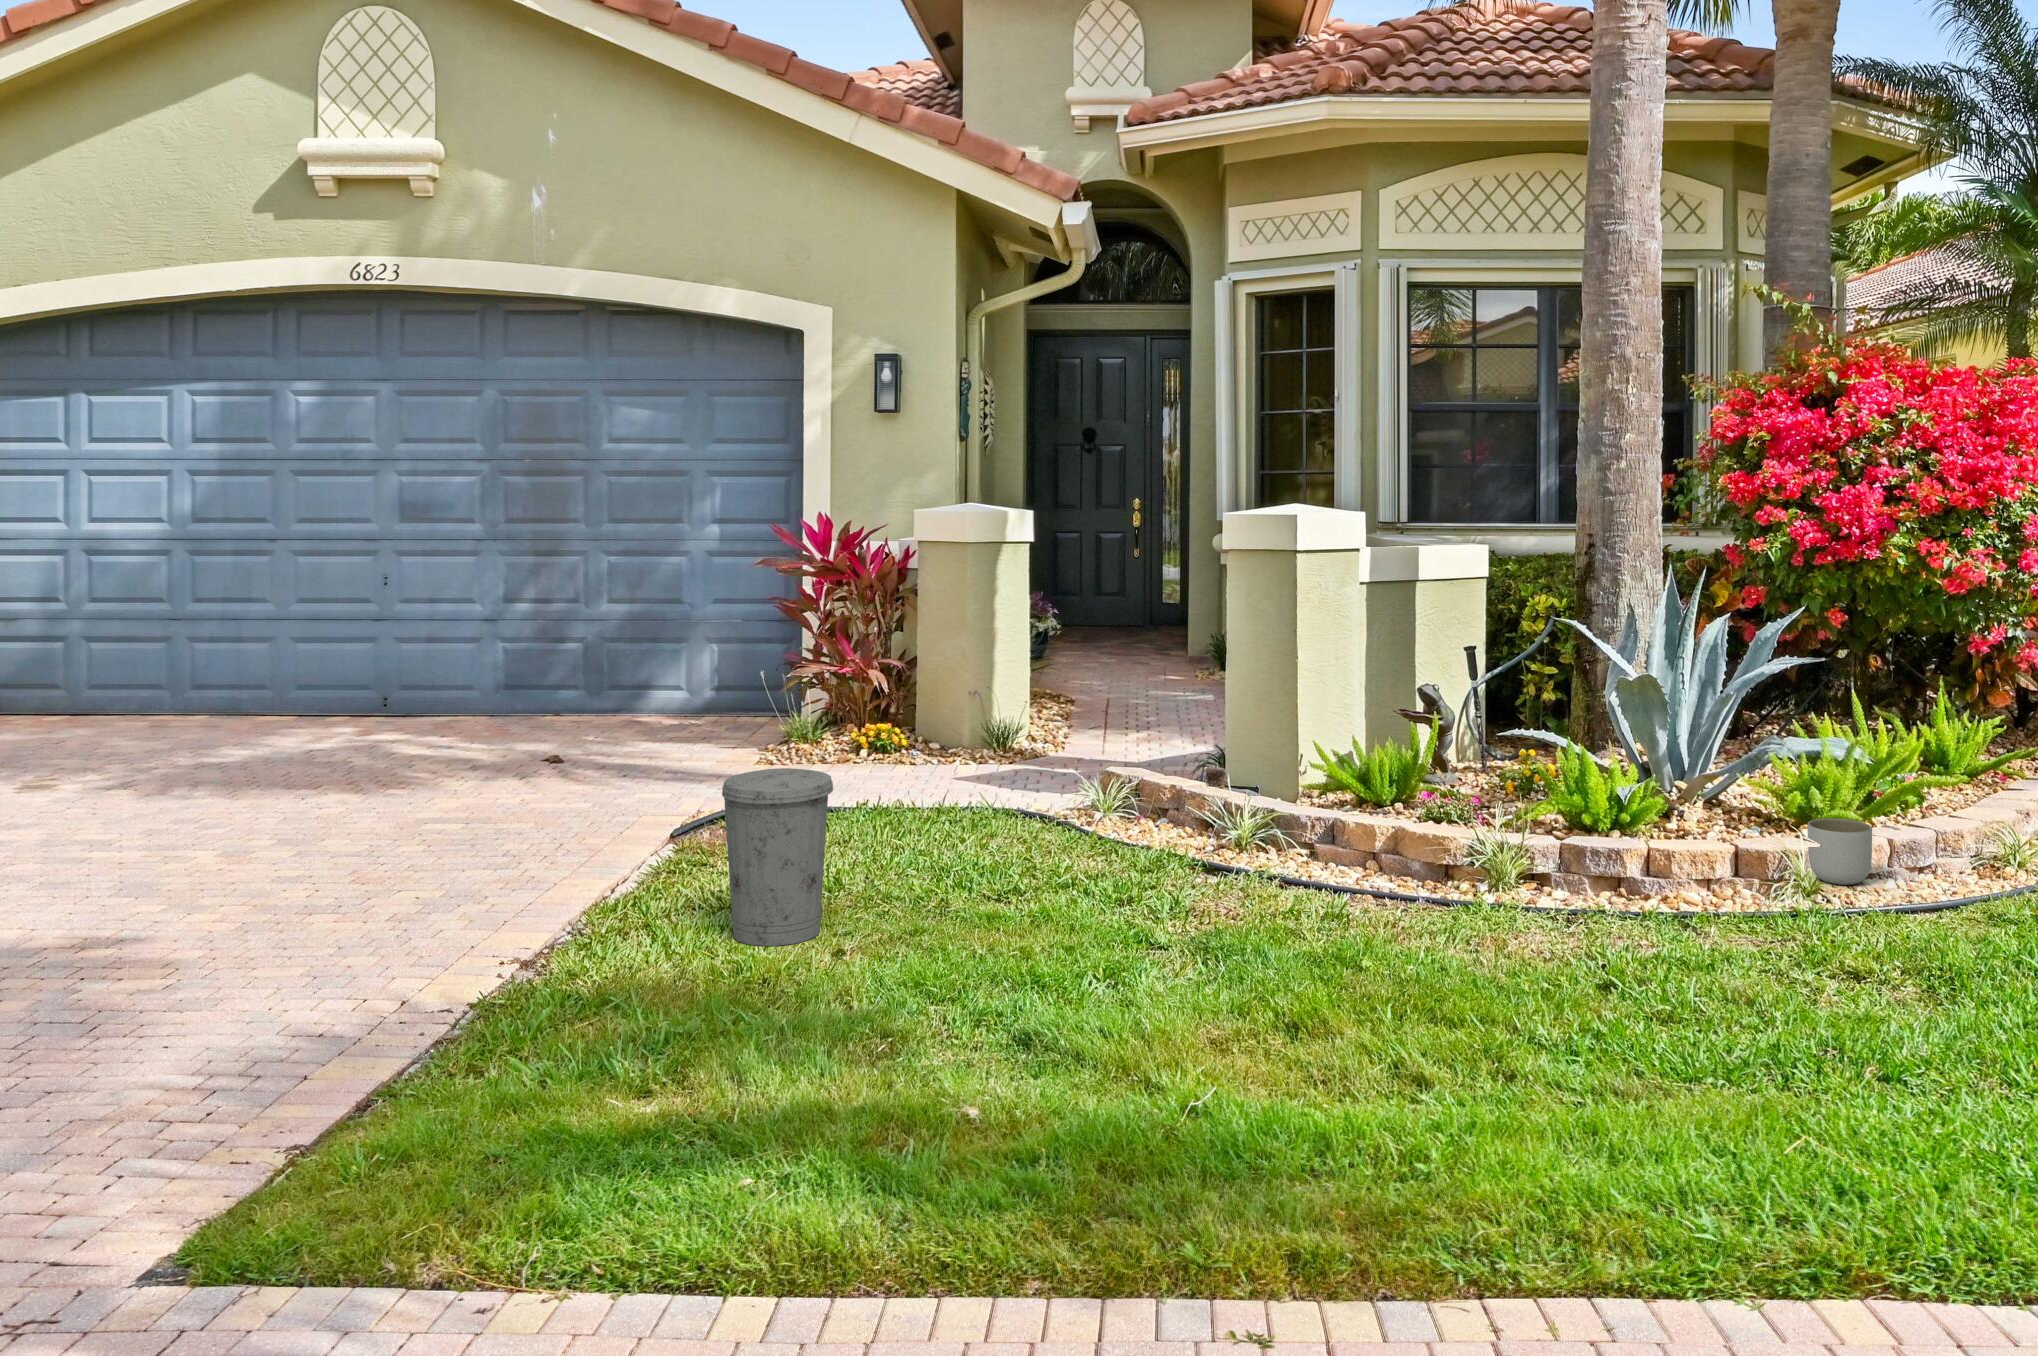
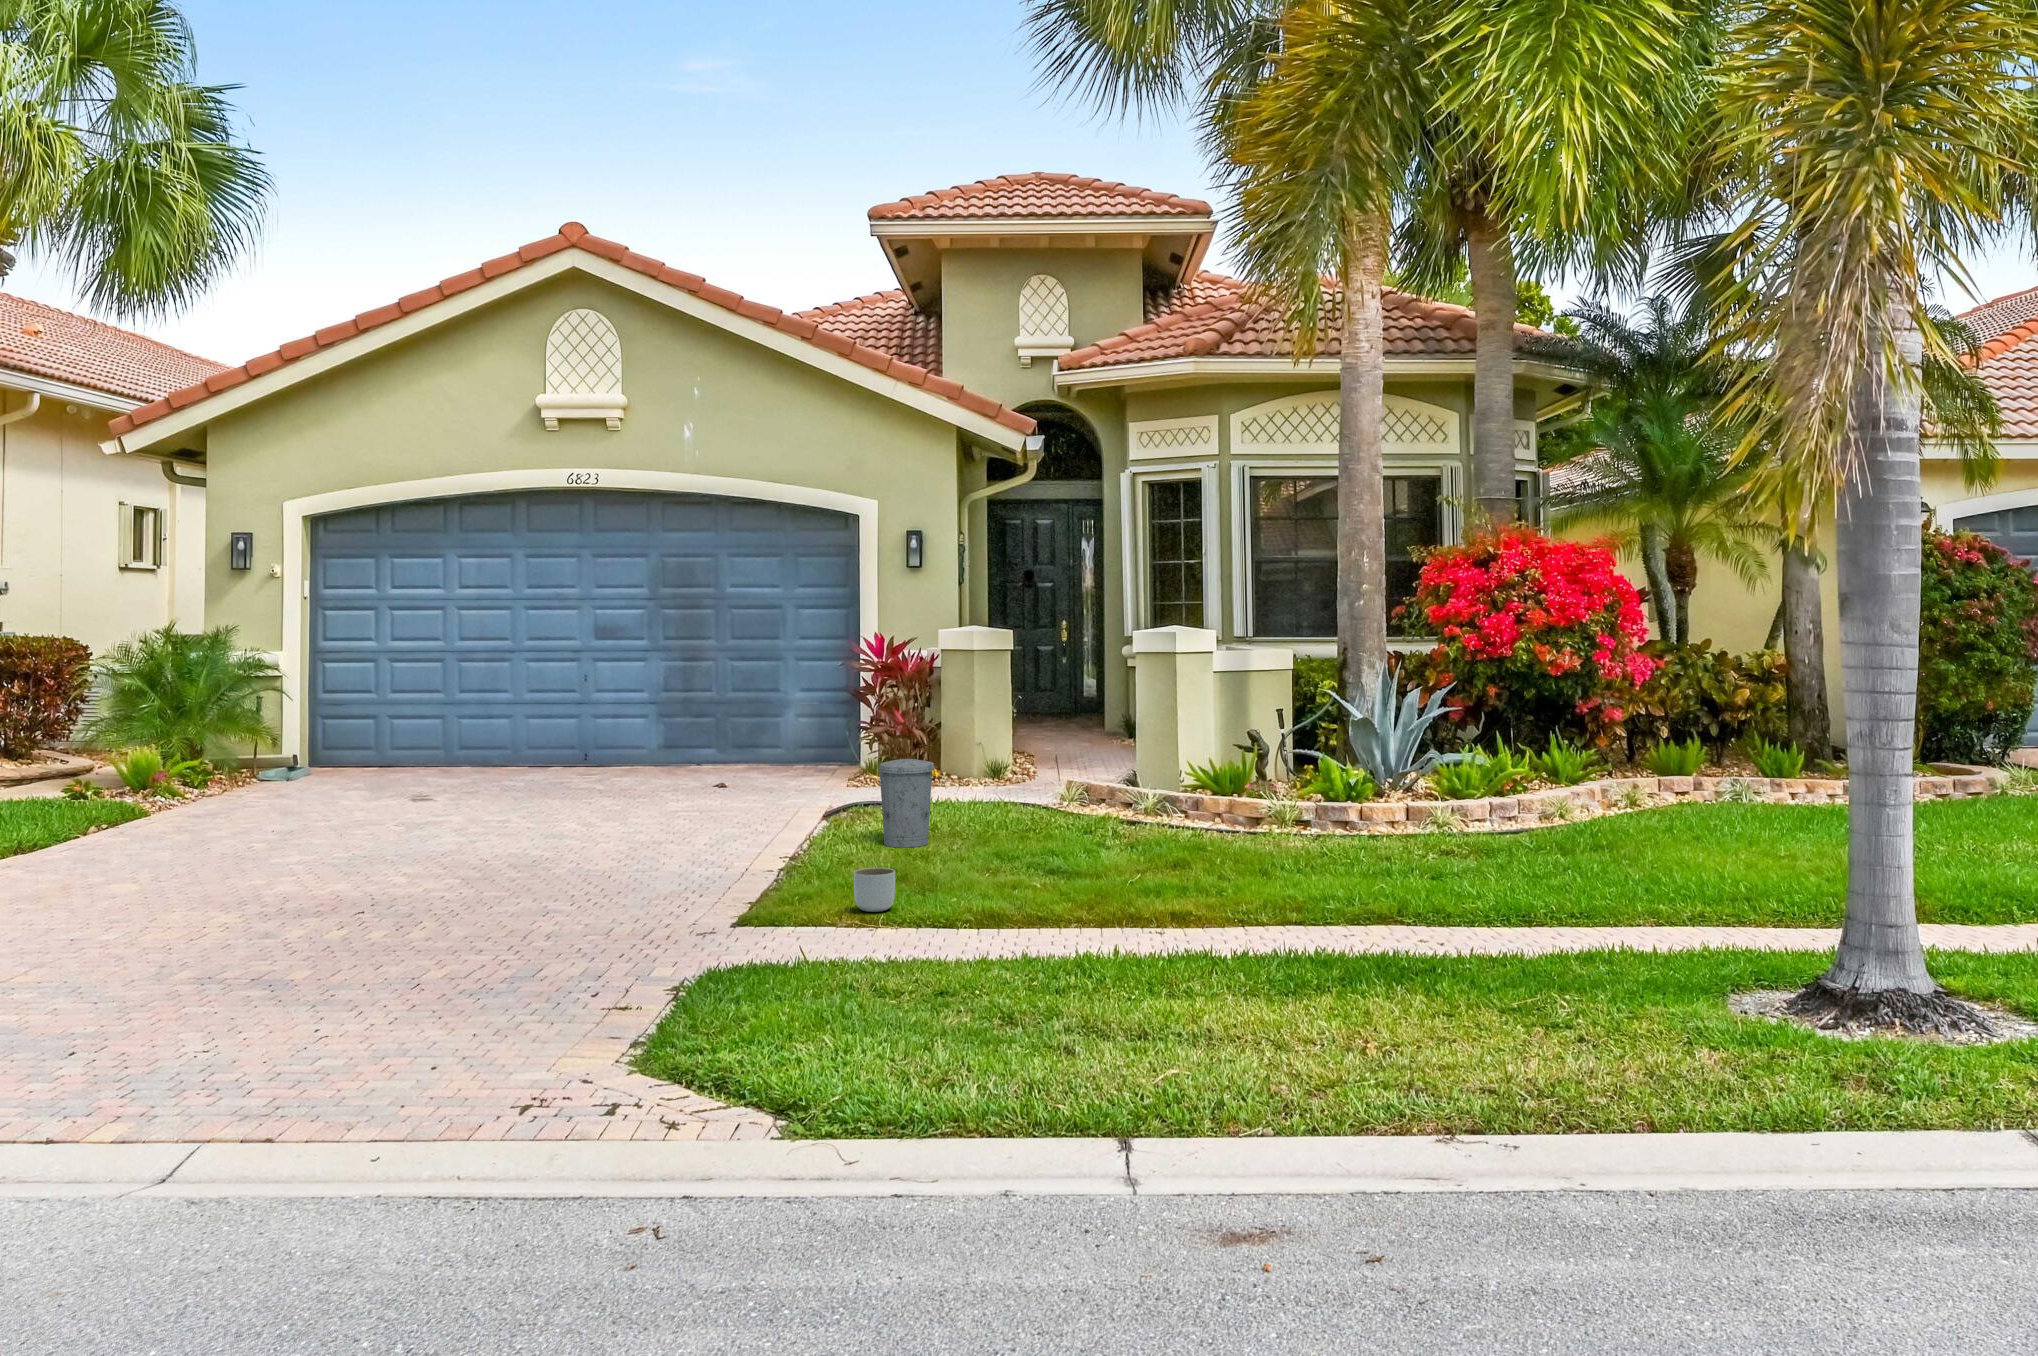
planter: present [1807,818,1872,885] -> present [854,868,895,912]

